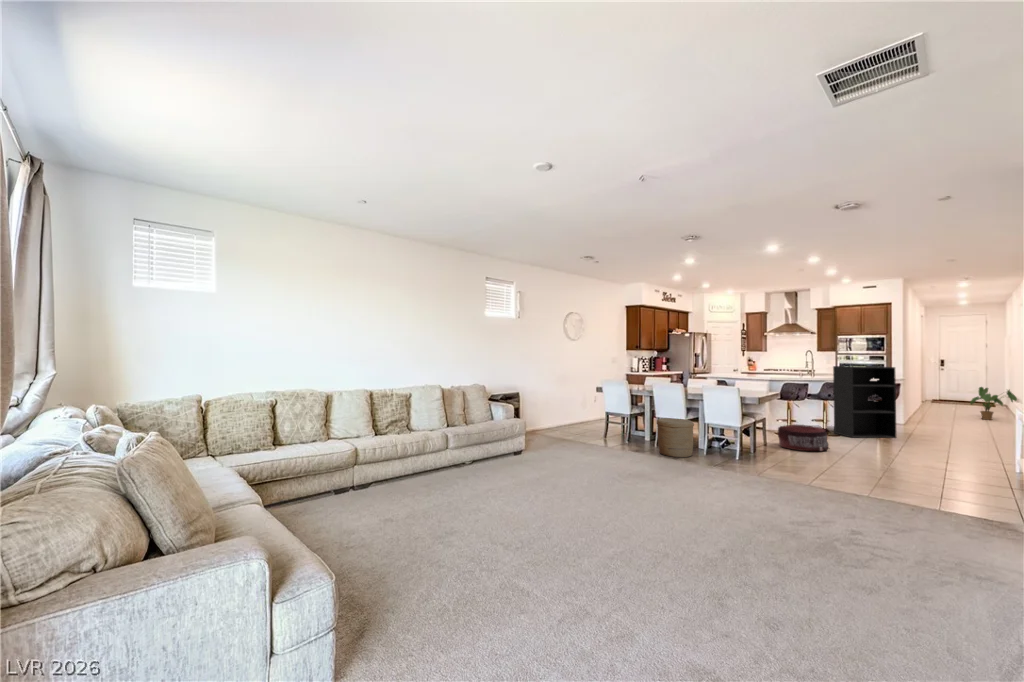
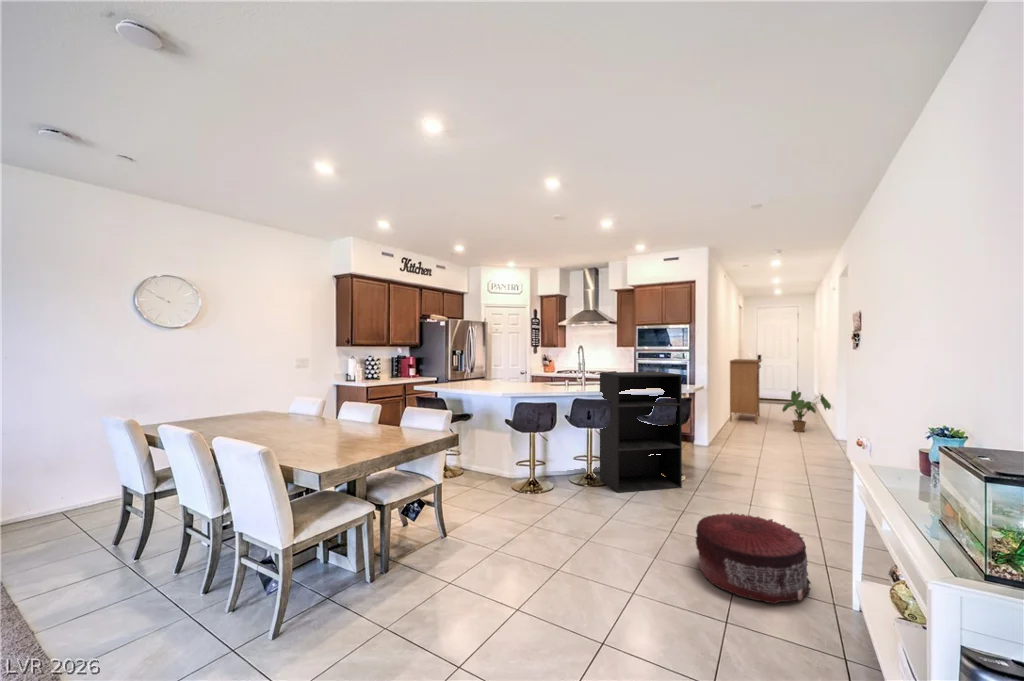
console table: none [917,363,949,415] -> present [730,359,761,424]
woven basket: present [657,418,694,457] -> none [86,516,205,644]
pouf: present [778,425,829,451] -> present [696,513,811,604]

